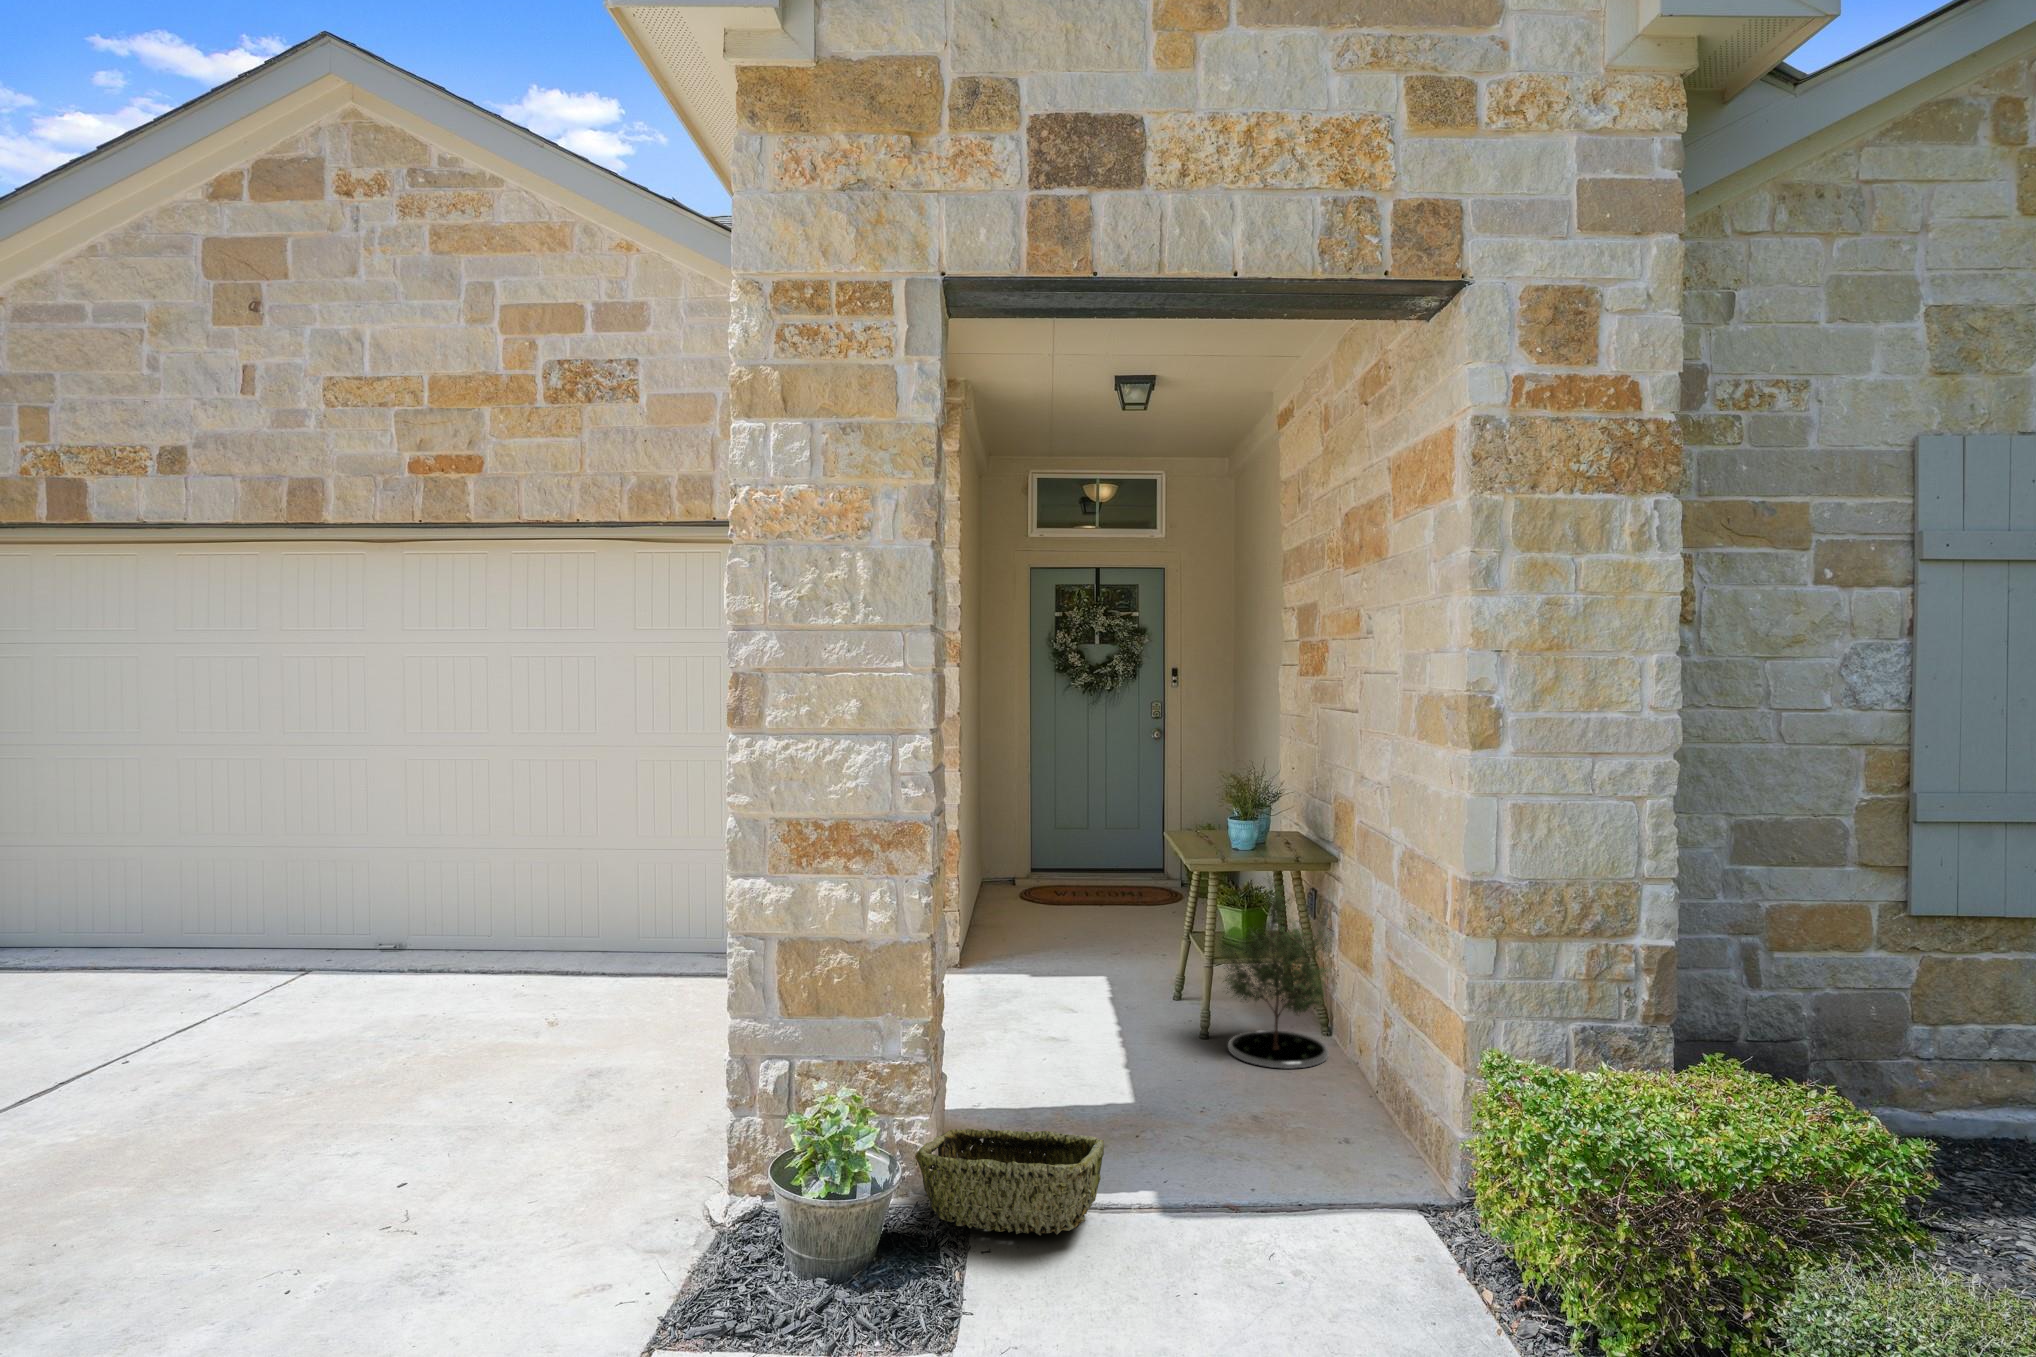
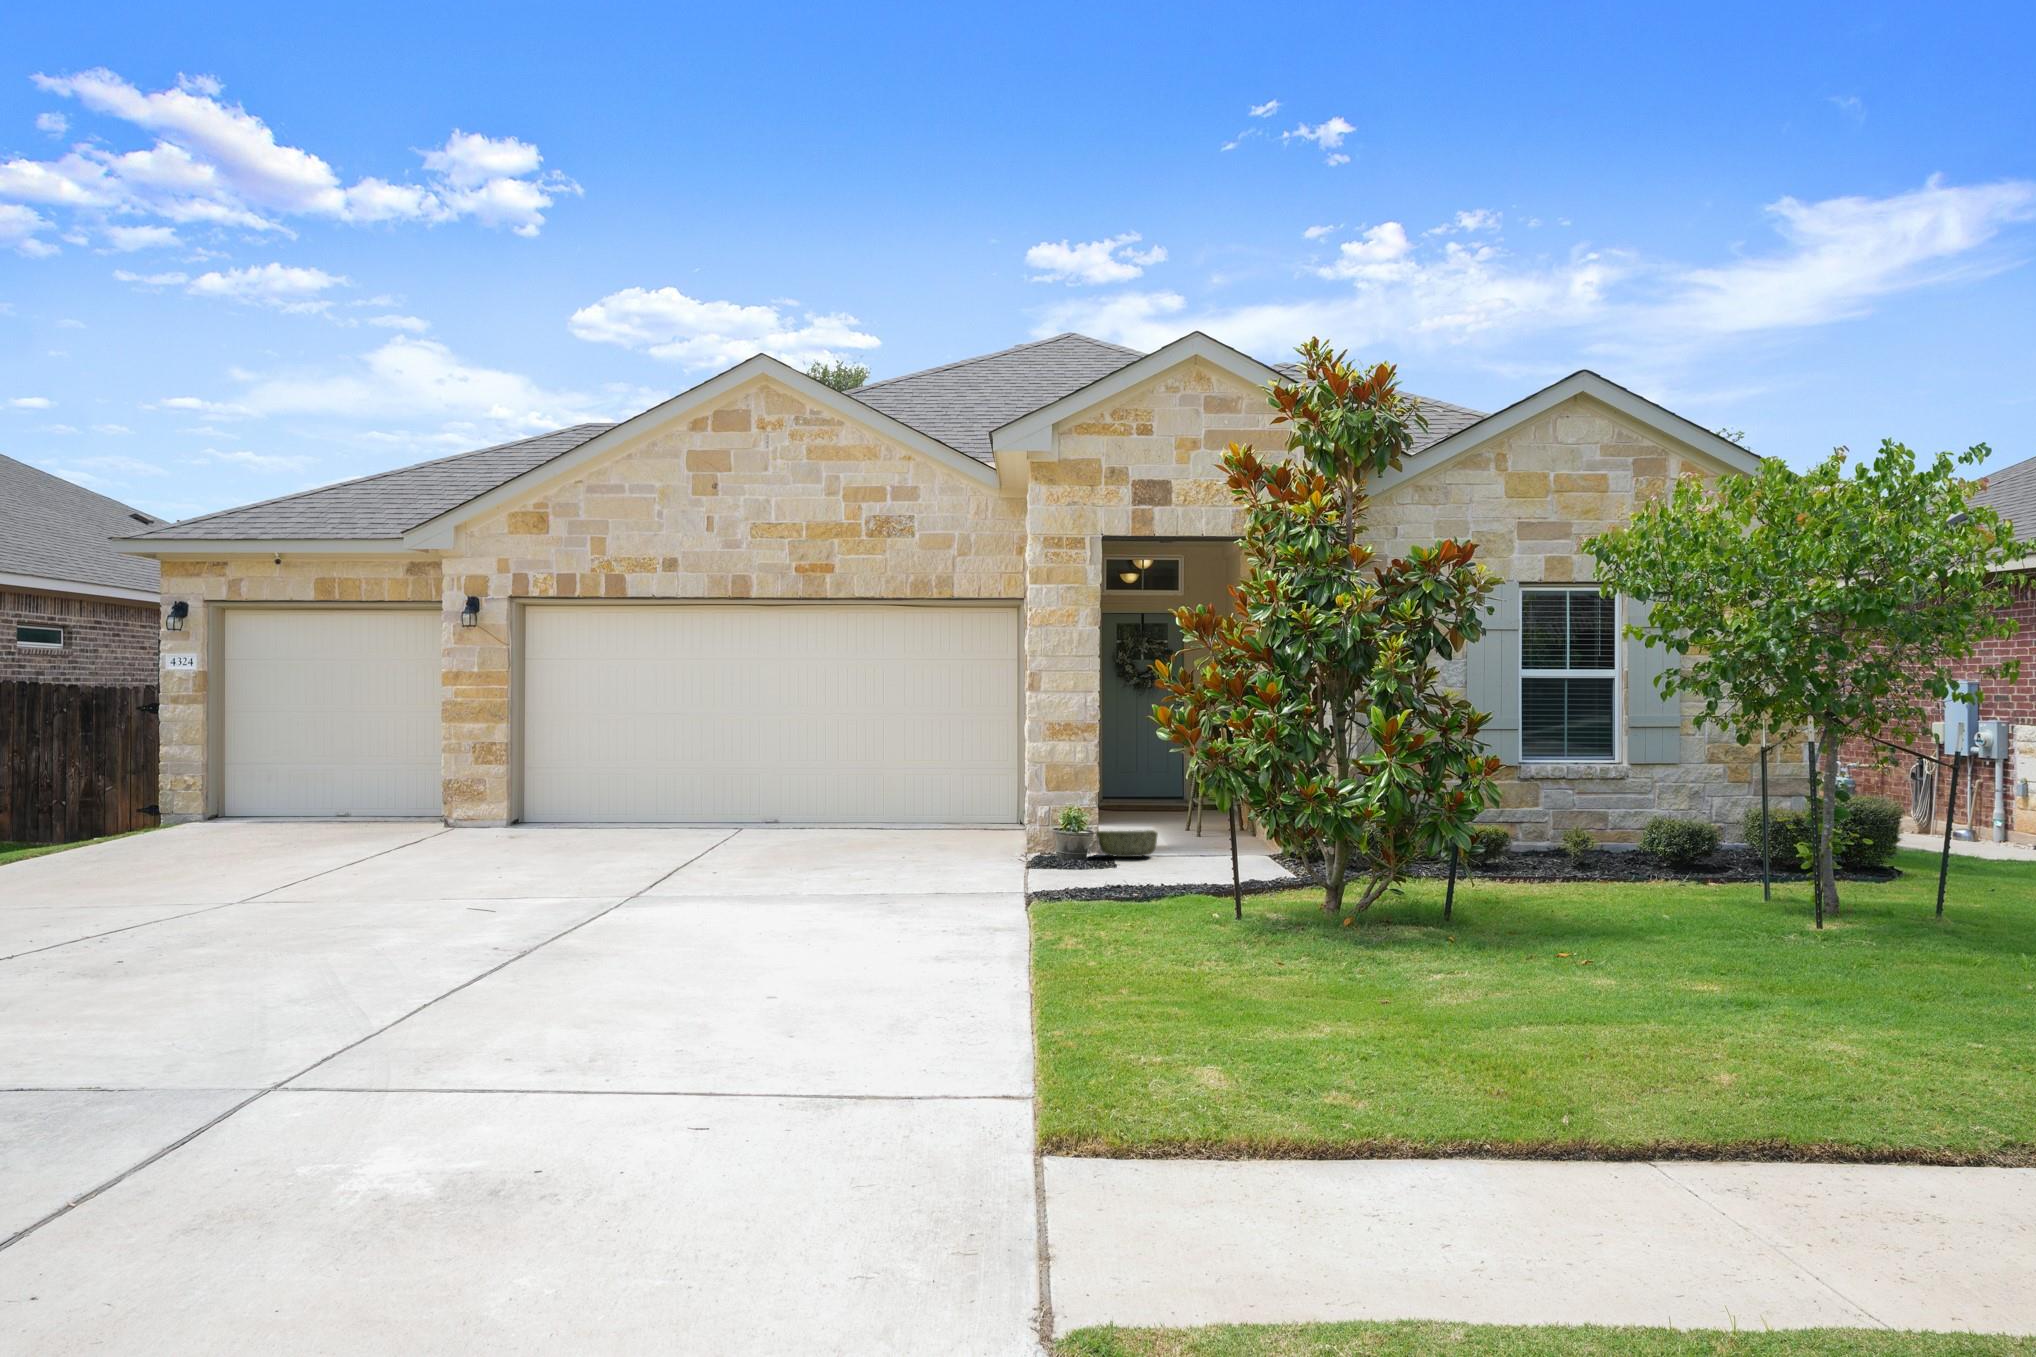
potted tree: present [1214,879,1329,1069] -> none [1197,759,1250,839]

